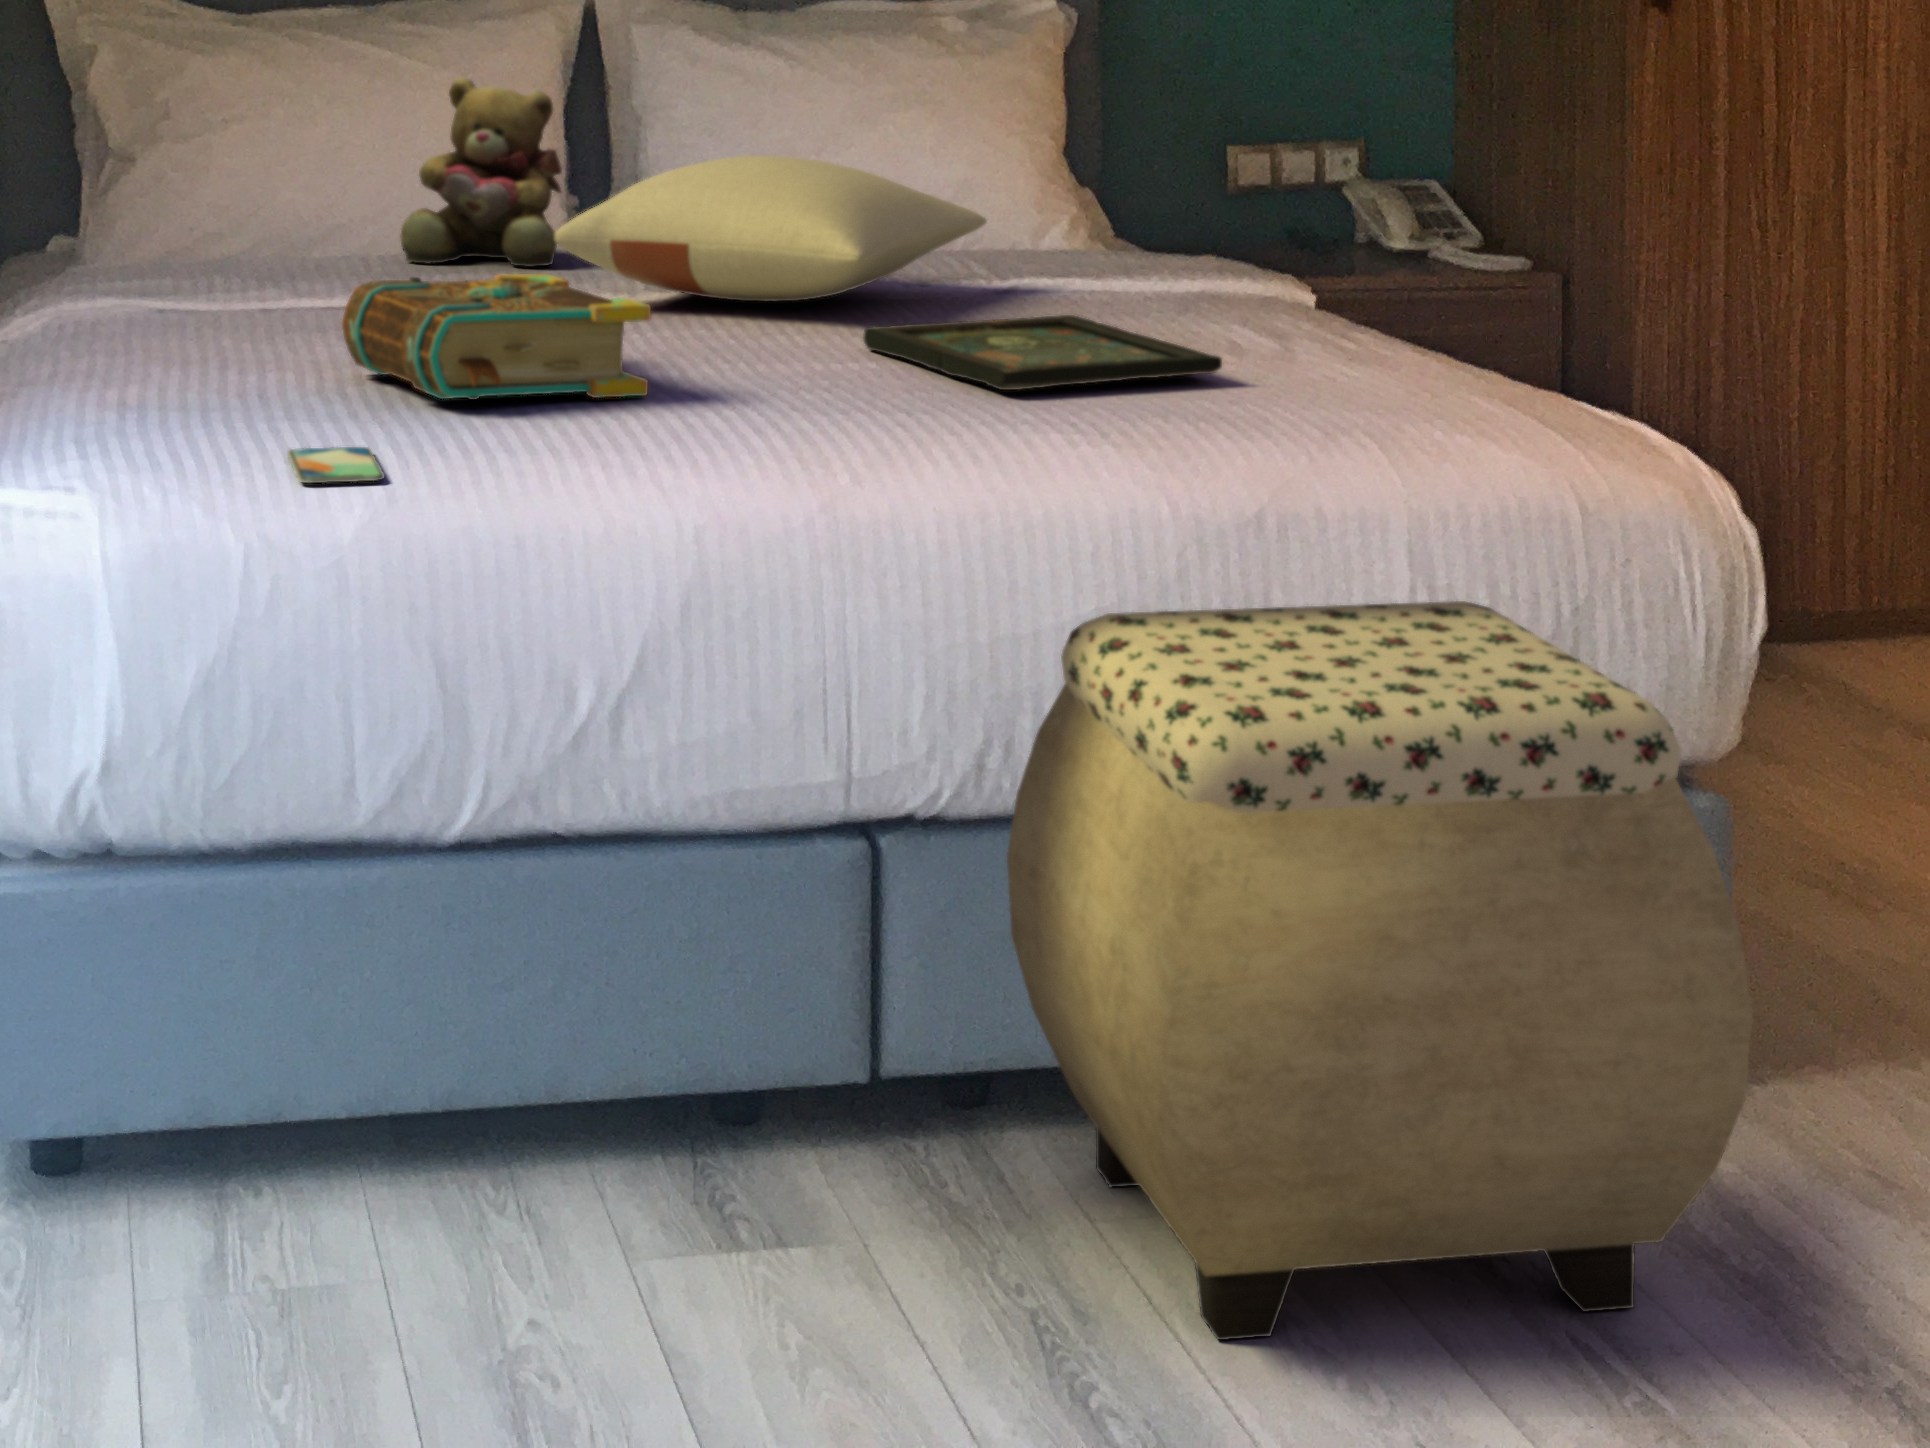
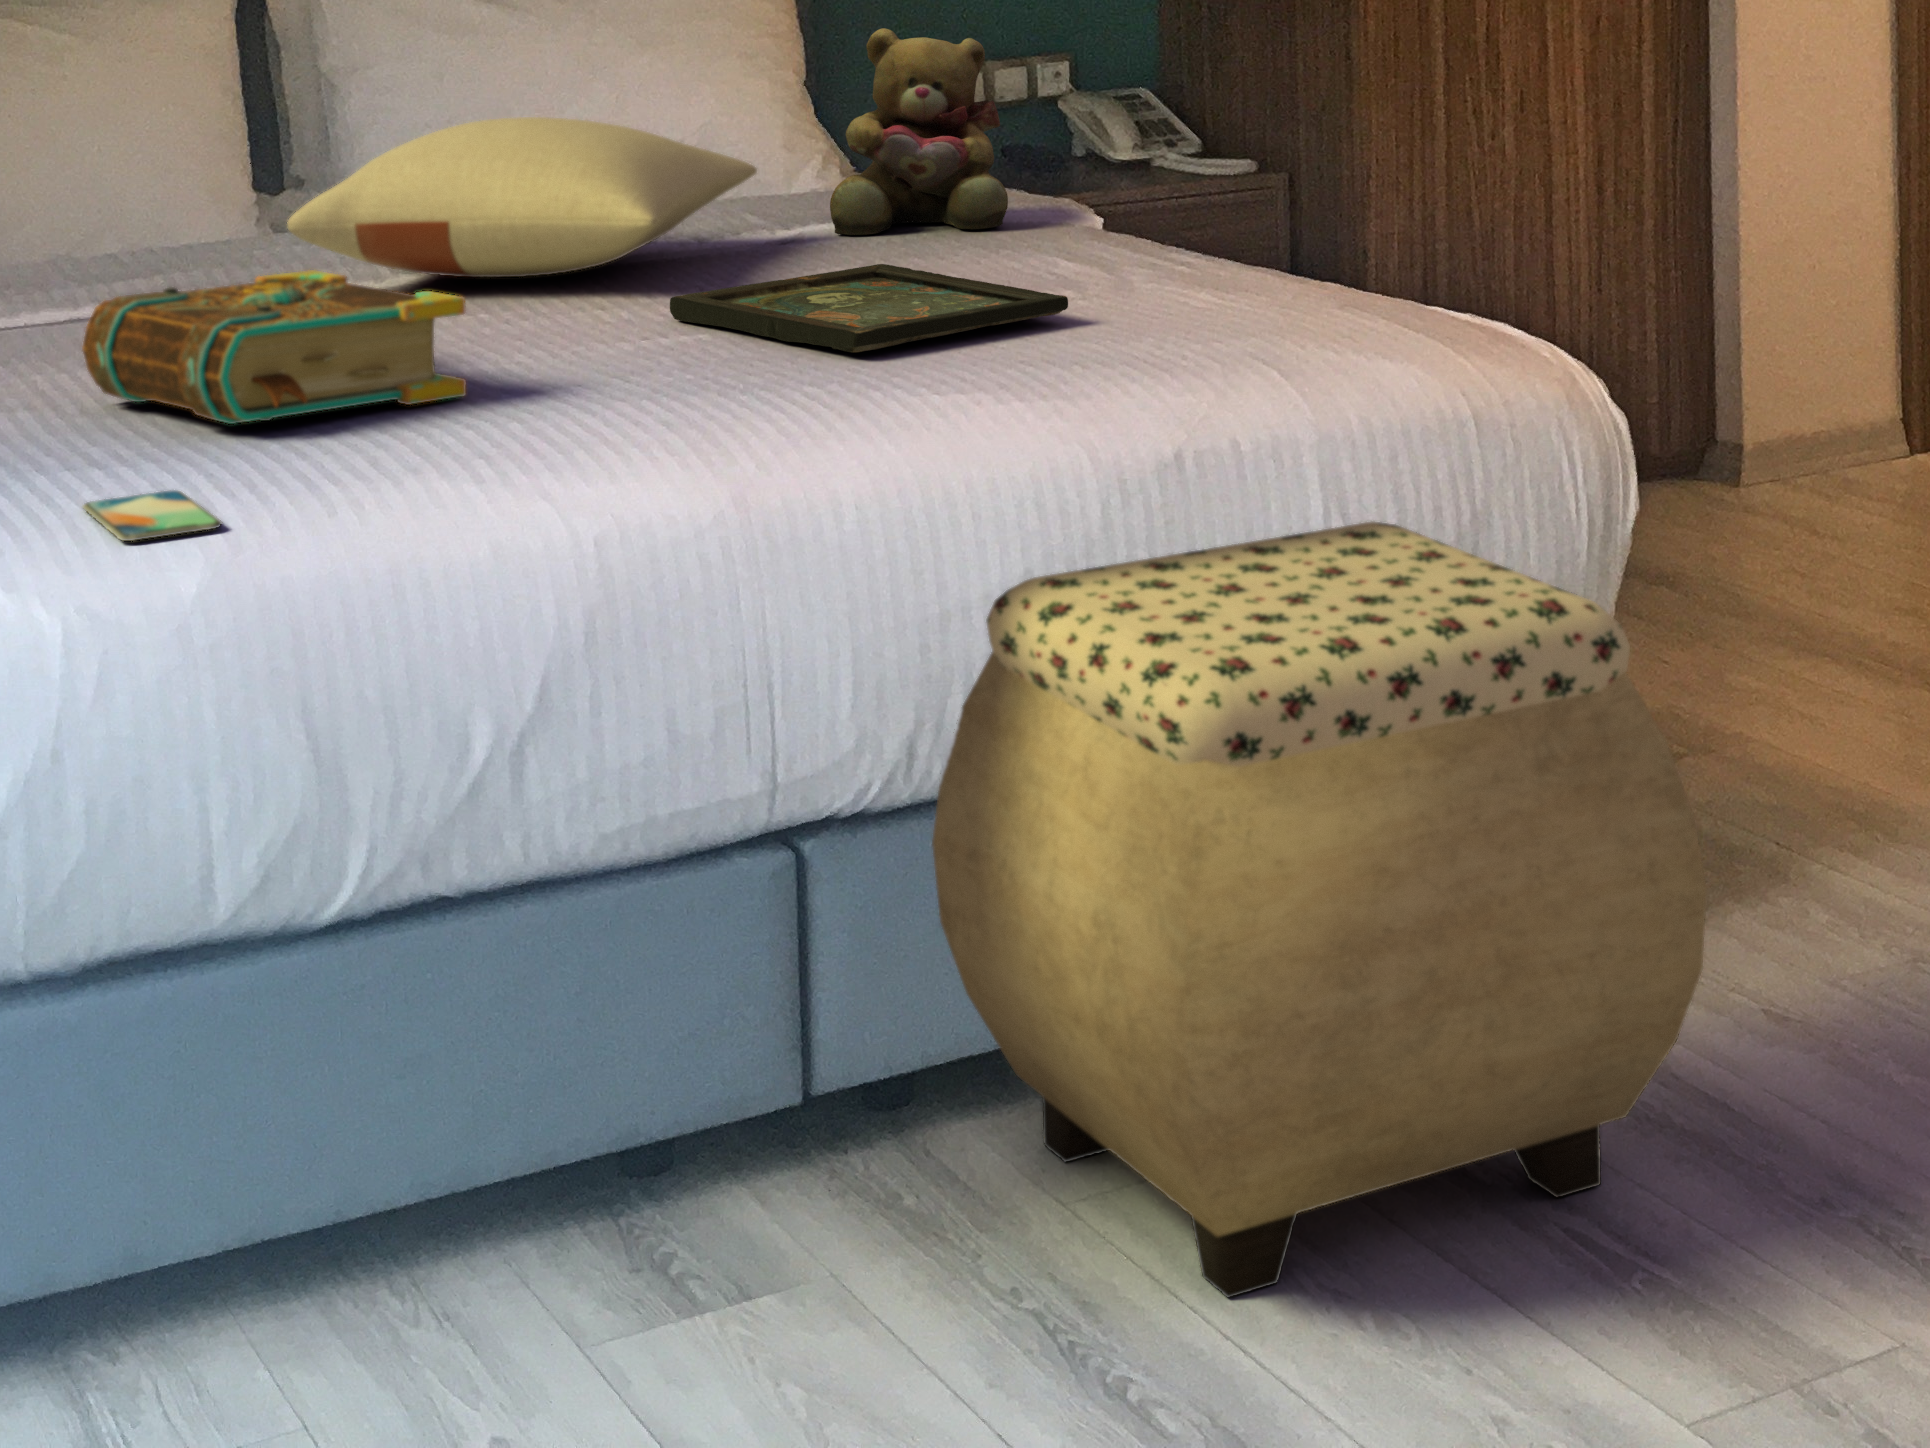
teddy bear: present [401,77,562,267] -> present [830,28,1008,235]

